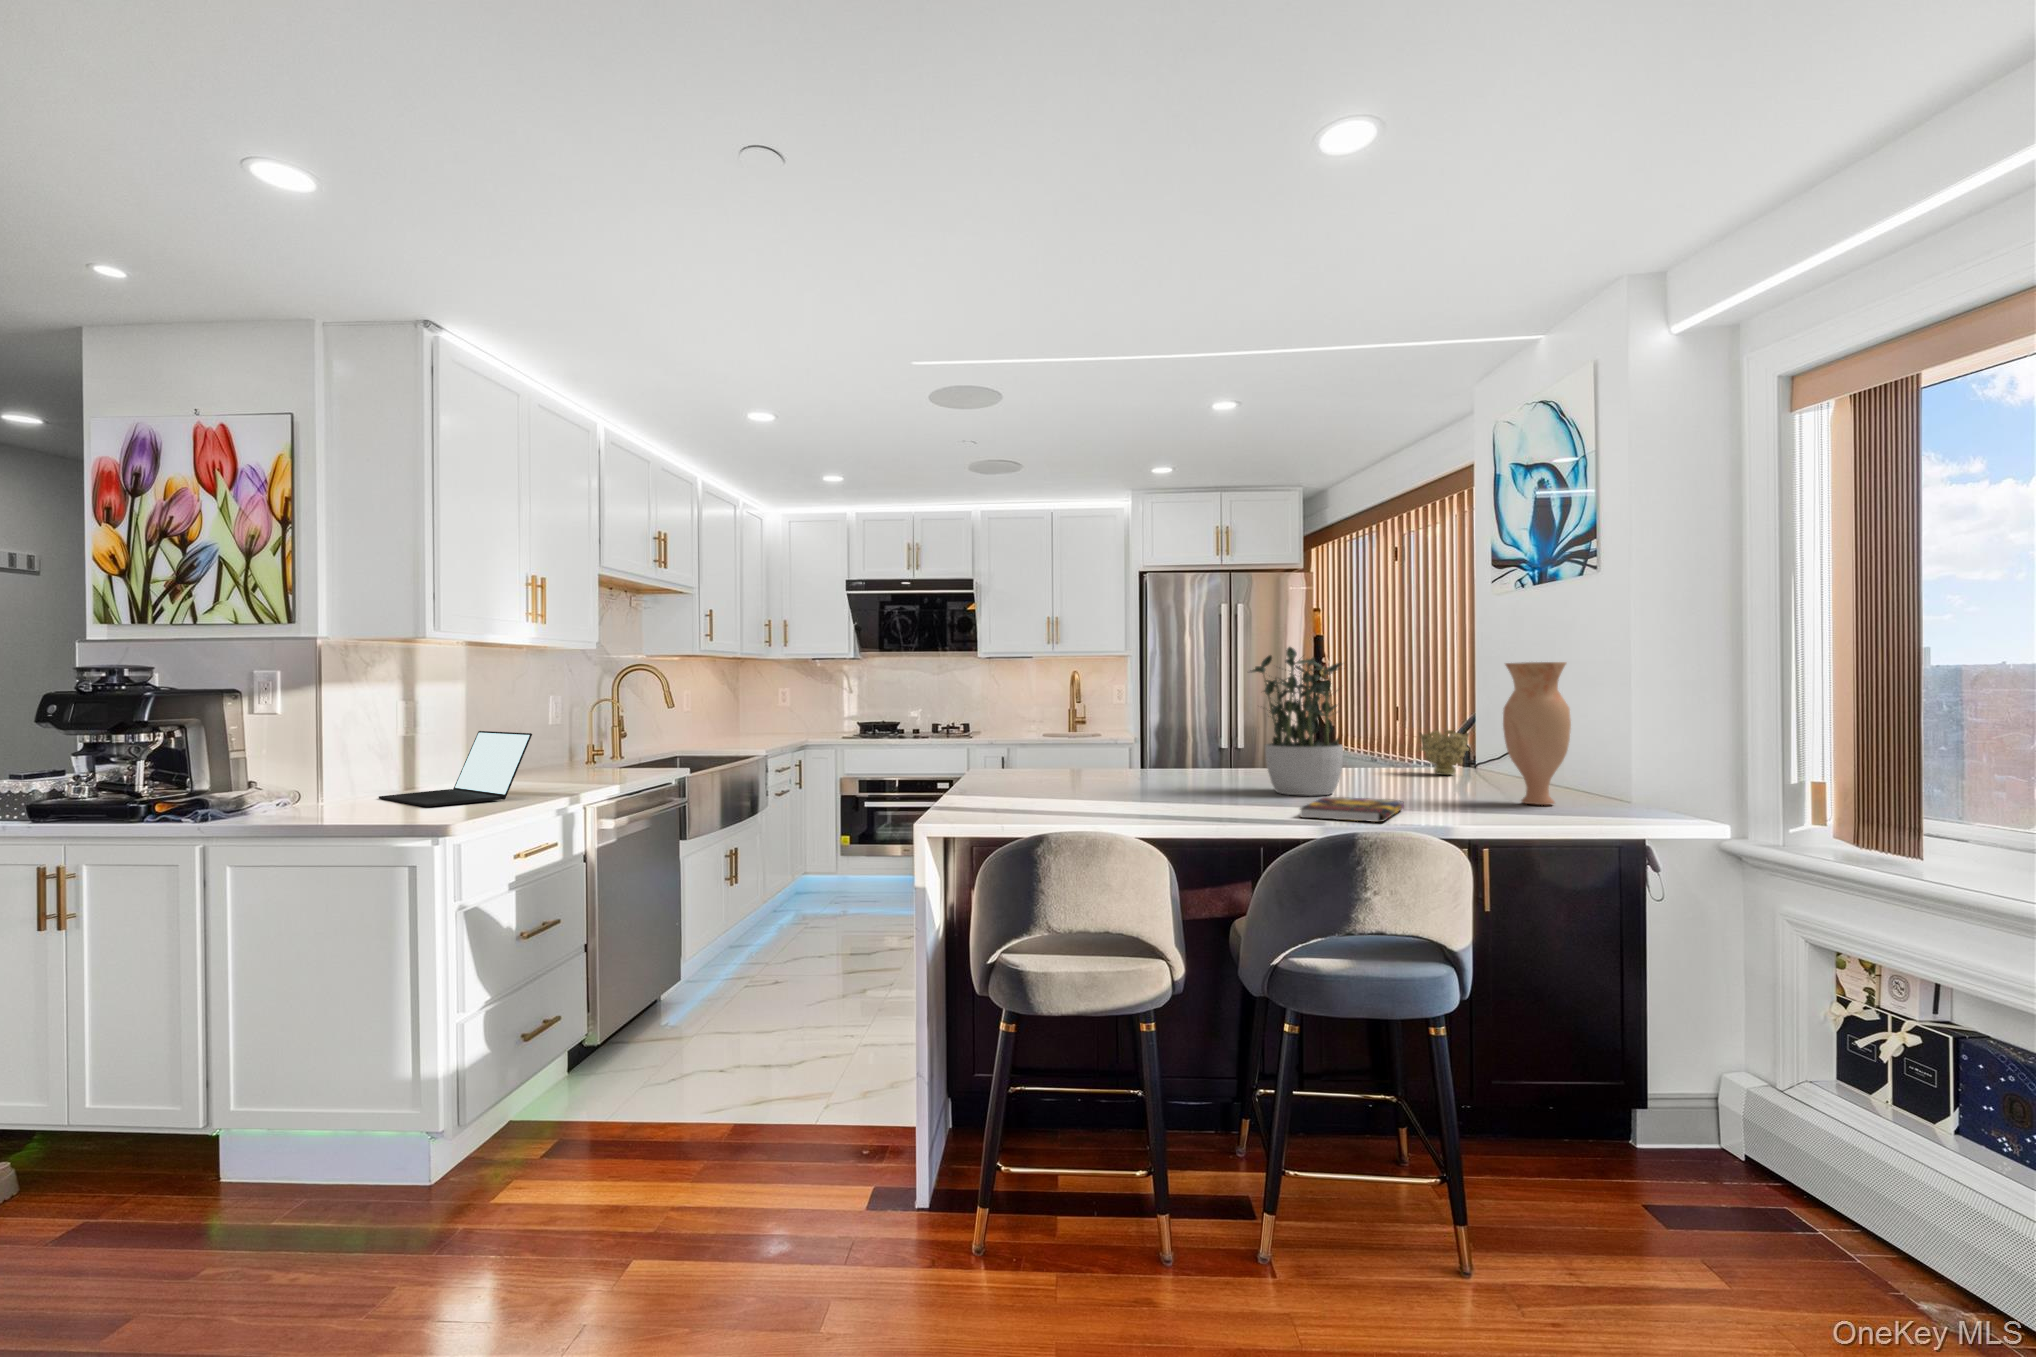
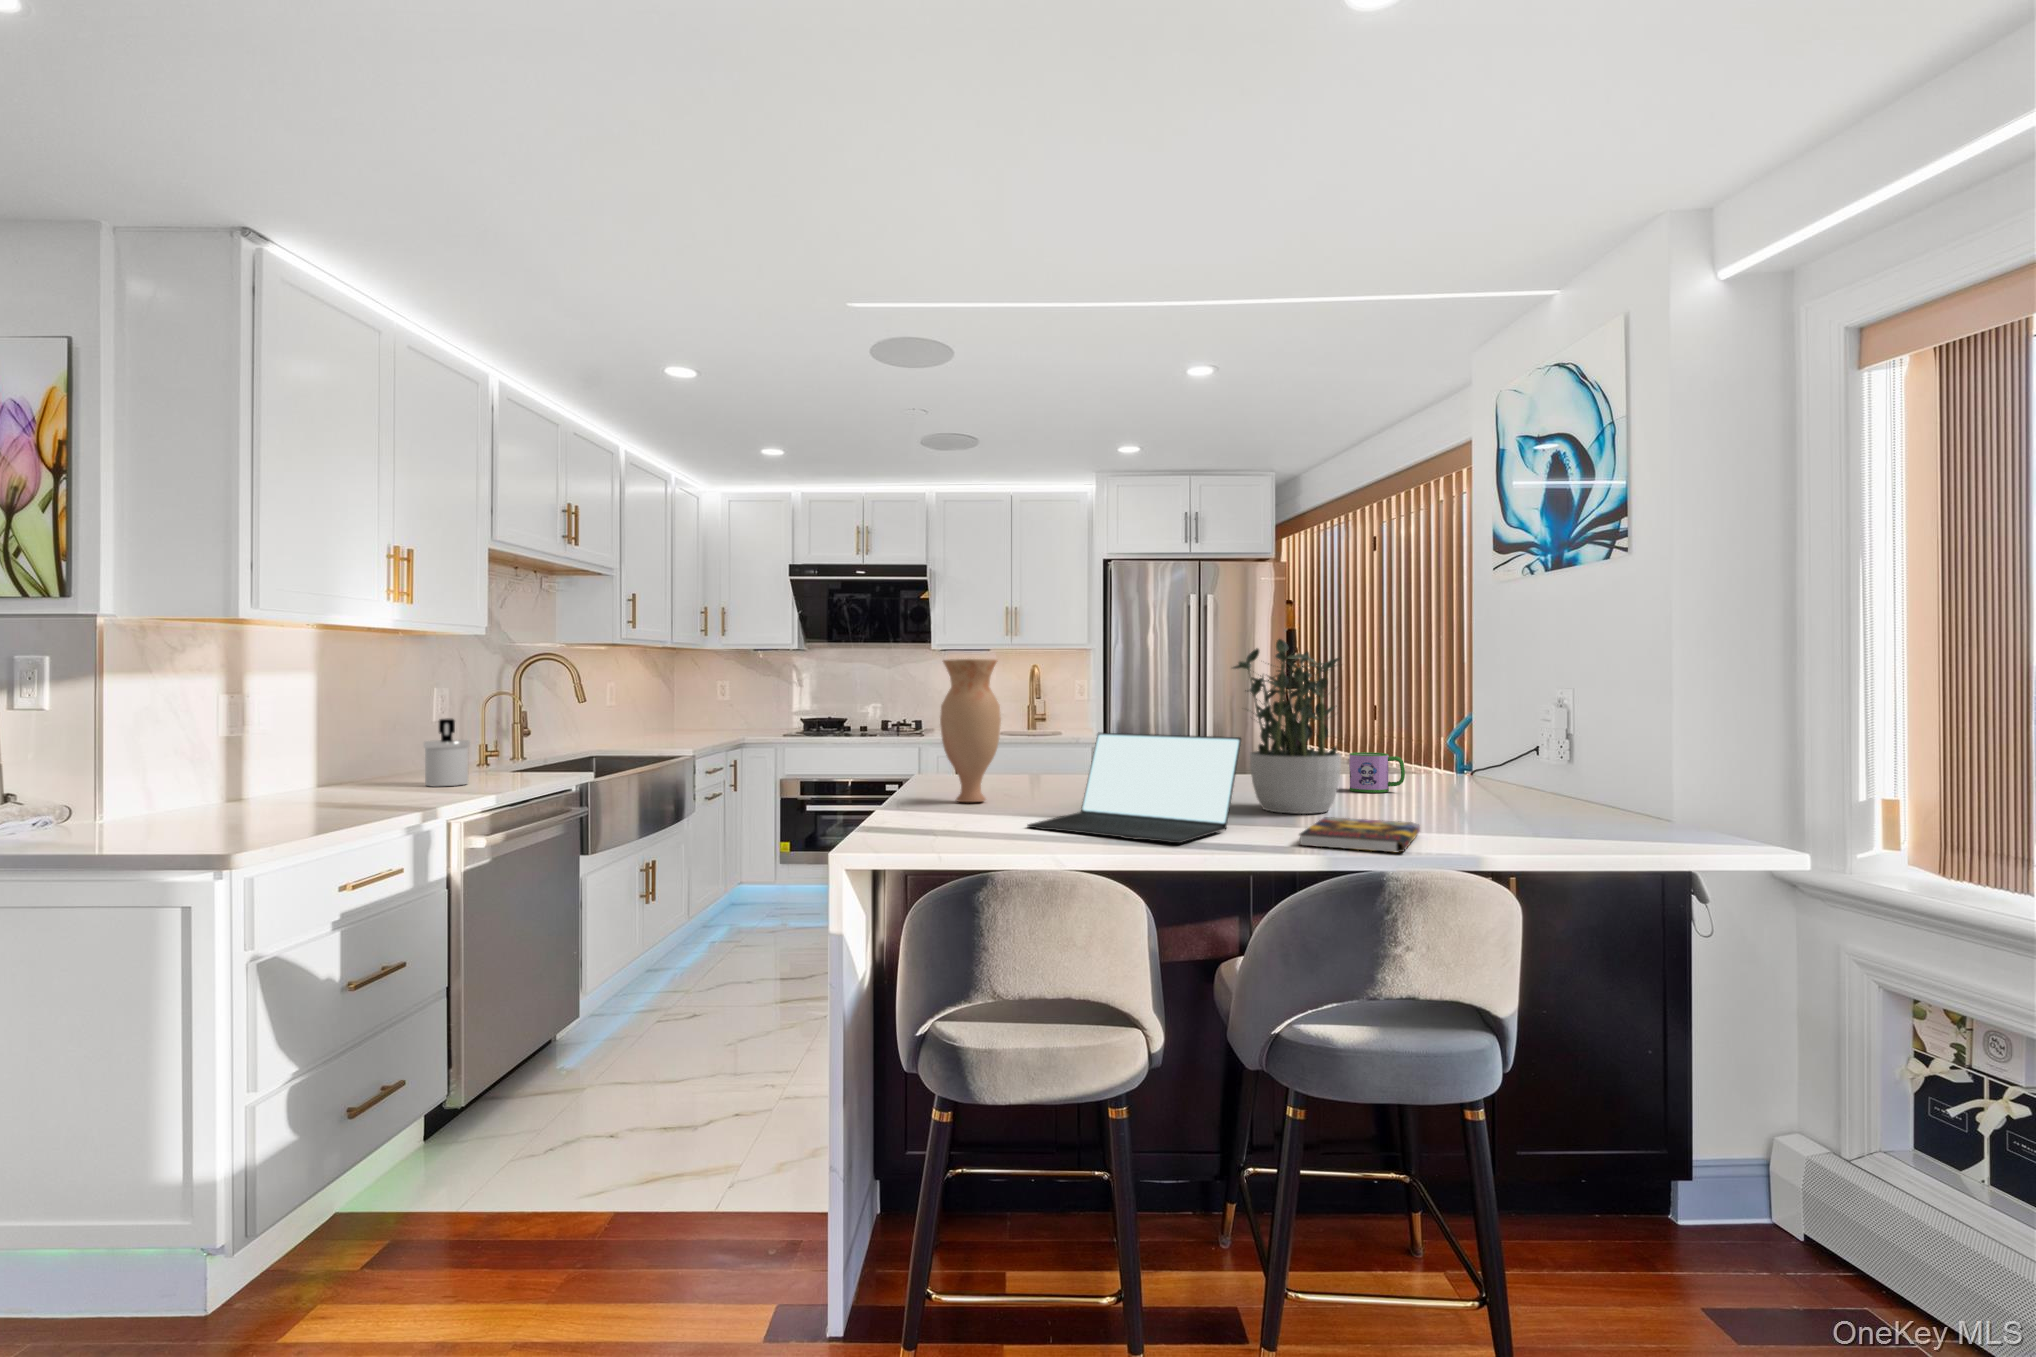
vase: present [1503,662,1571,805] -> present [940,659,1001,802]
soap dispenser: none [554,720,592,778] -> present [423,718,470,787]
decorative bowl: present [1420,730,1469,775] -> none [1416,735,1473,786]
laptop: present [379,731,532,807] -> present [1027,733,1241,843]
mug: none [1357,745,1406,780] -> present [1349,752,1405,793]

